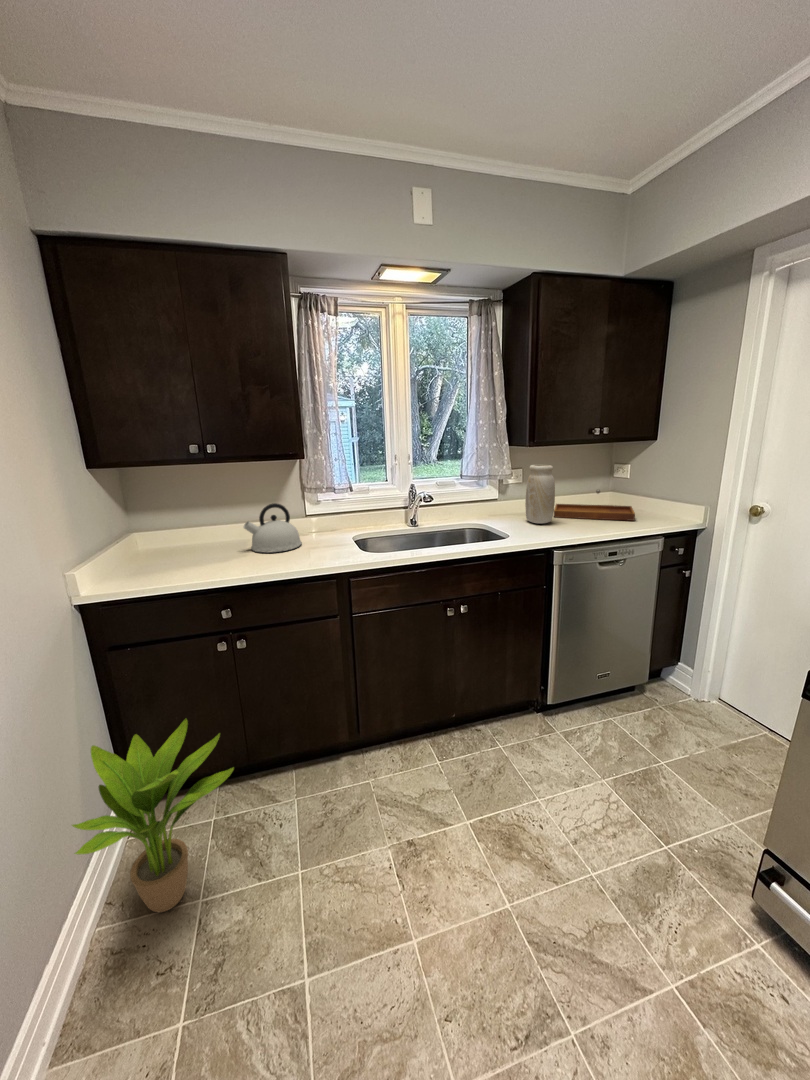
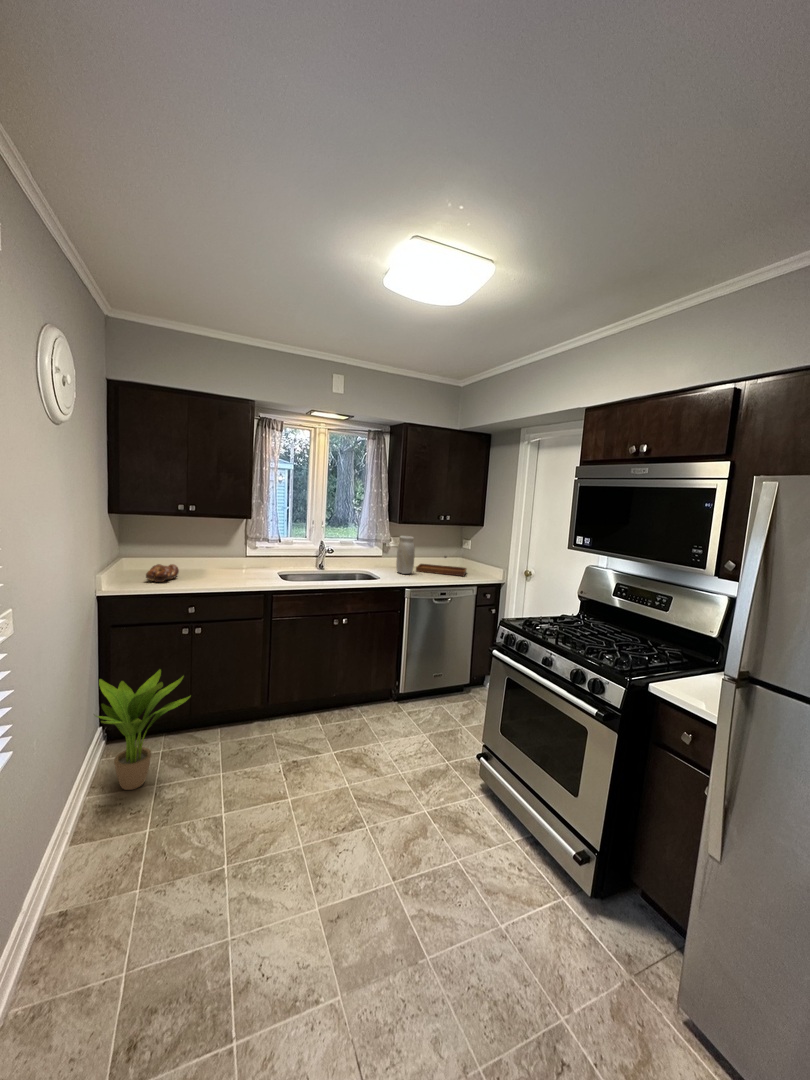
kettle: present [244,503,302,553] -> none [204,545,242,577]
bread loaf: none [156,540,209,572] -> present [146,564,179,582]

